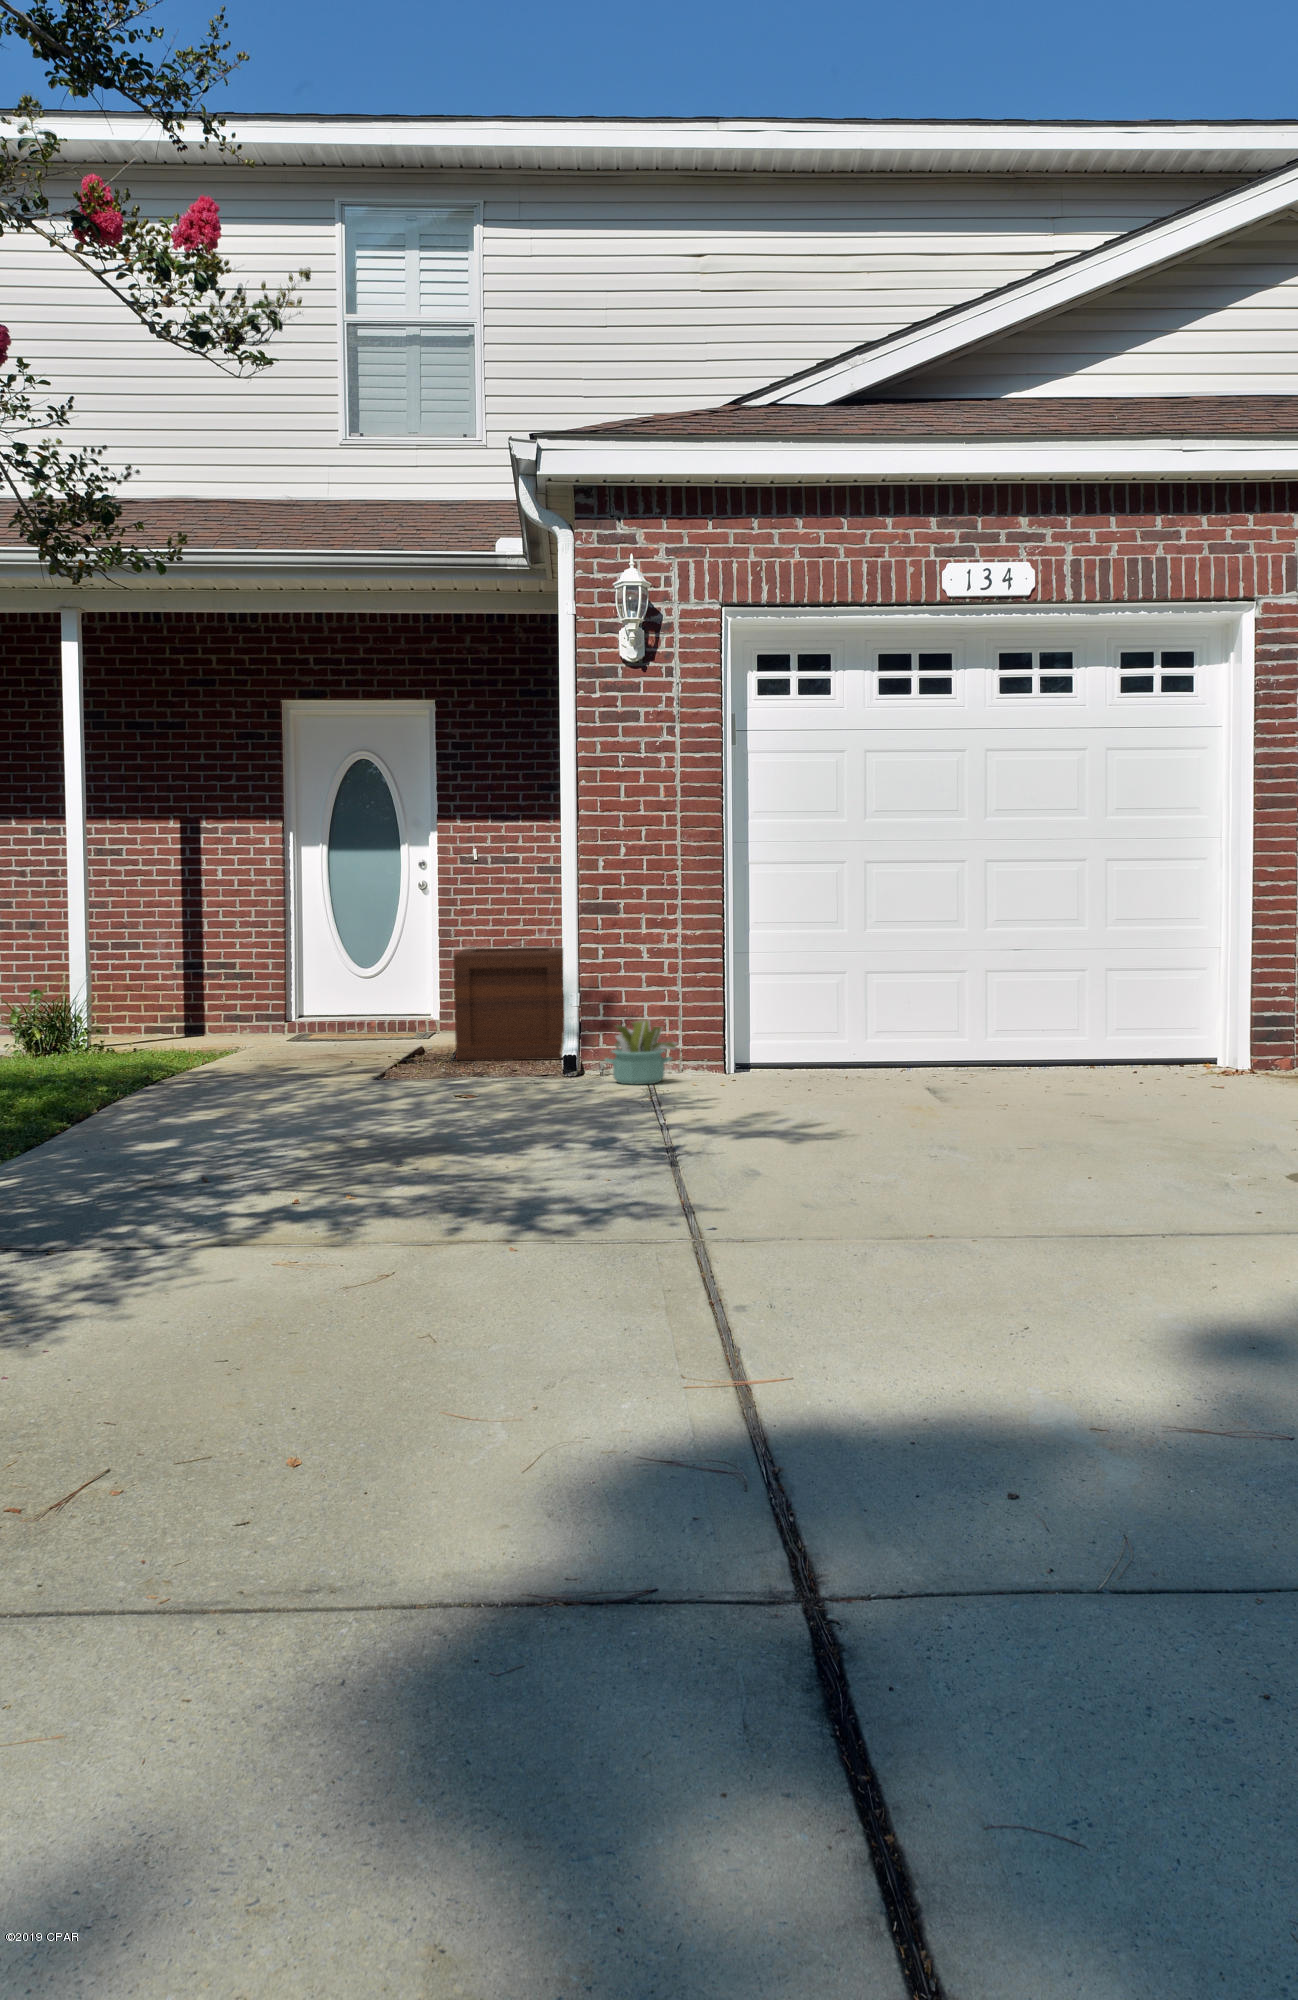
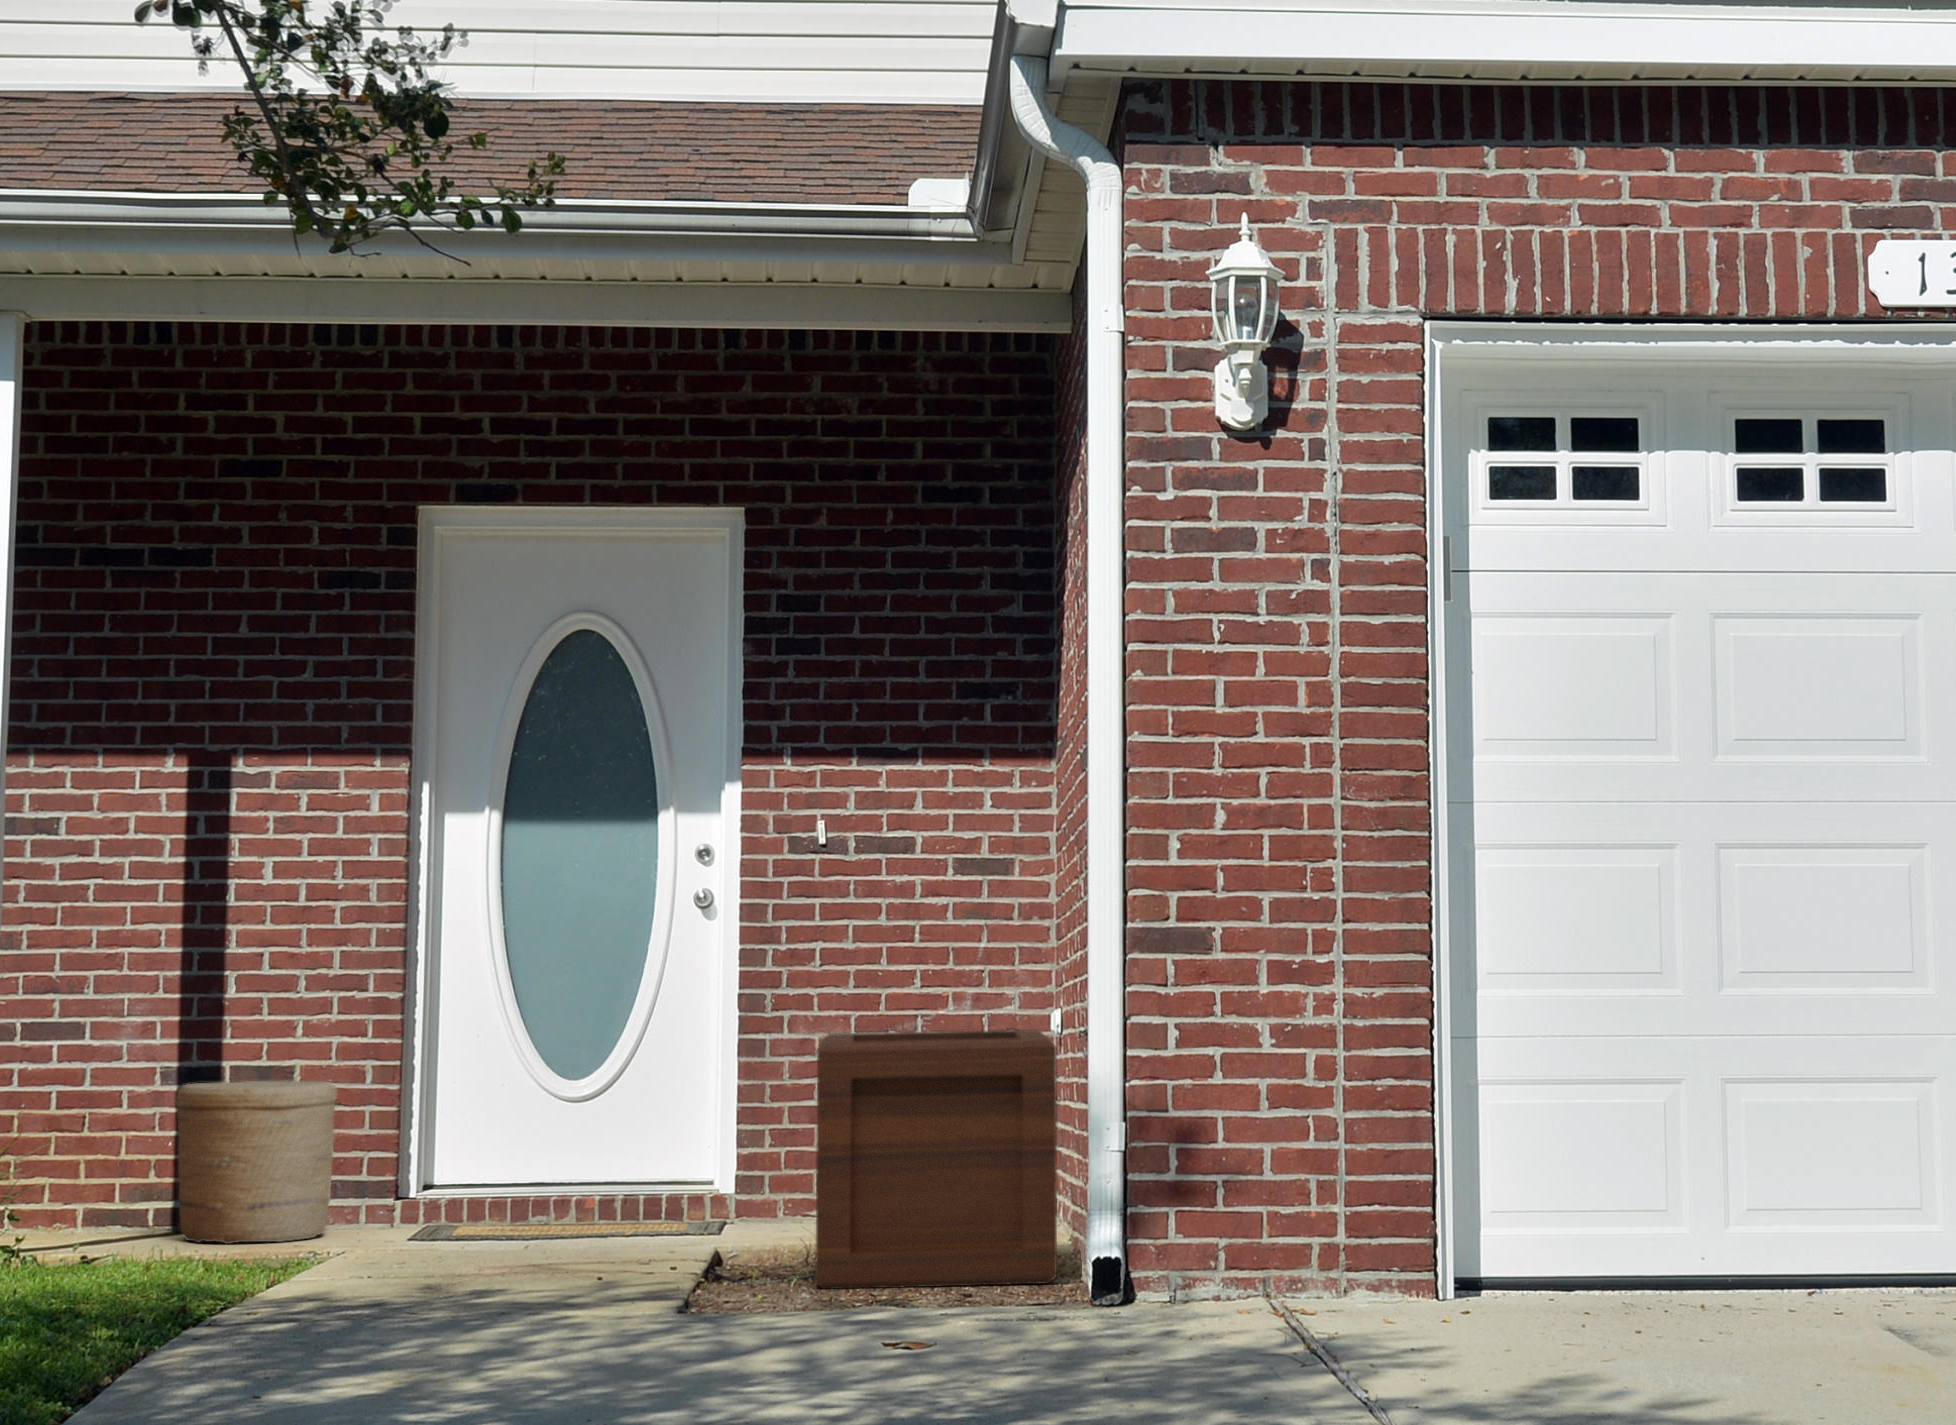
woven basket: none [182,970,254,1041] -> present [175,1081,337,1244]
decorative plant: present [605,1020,677,1085] -> none [1183,1195,1346,1344]

